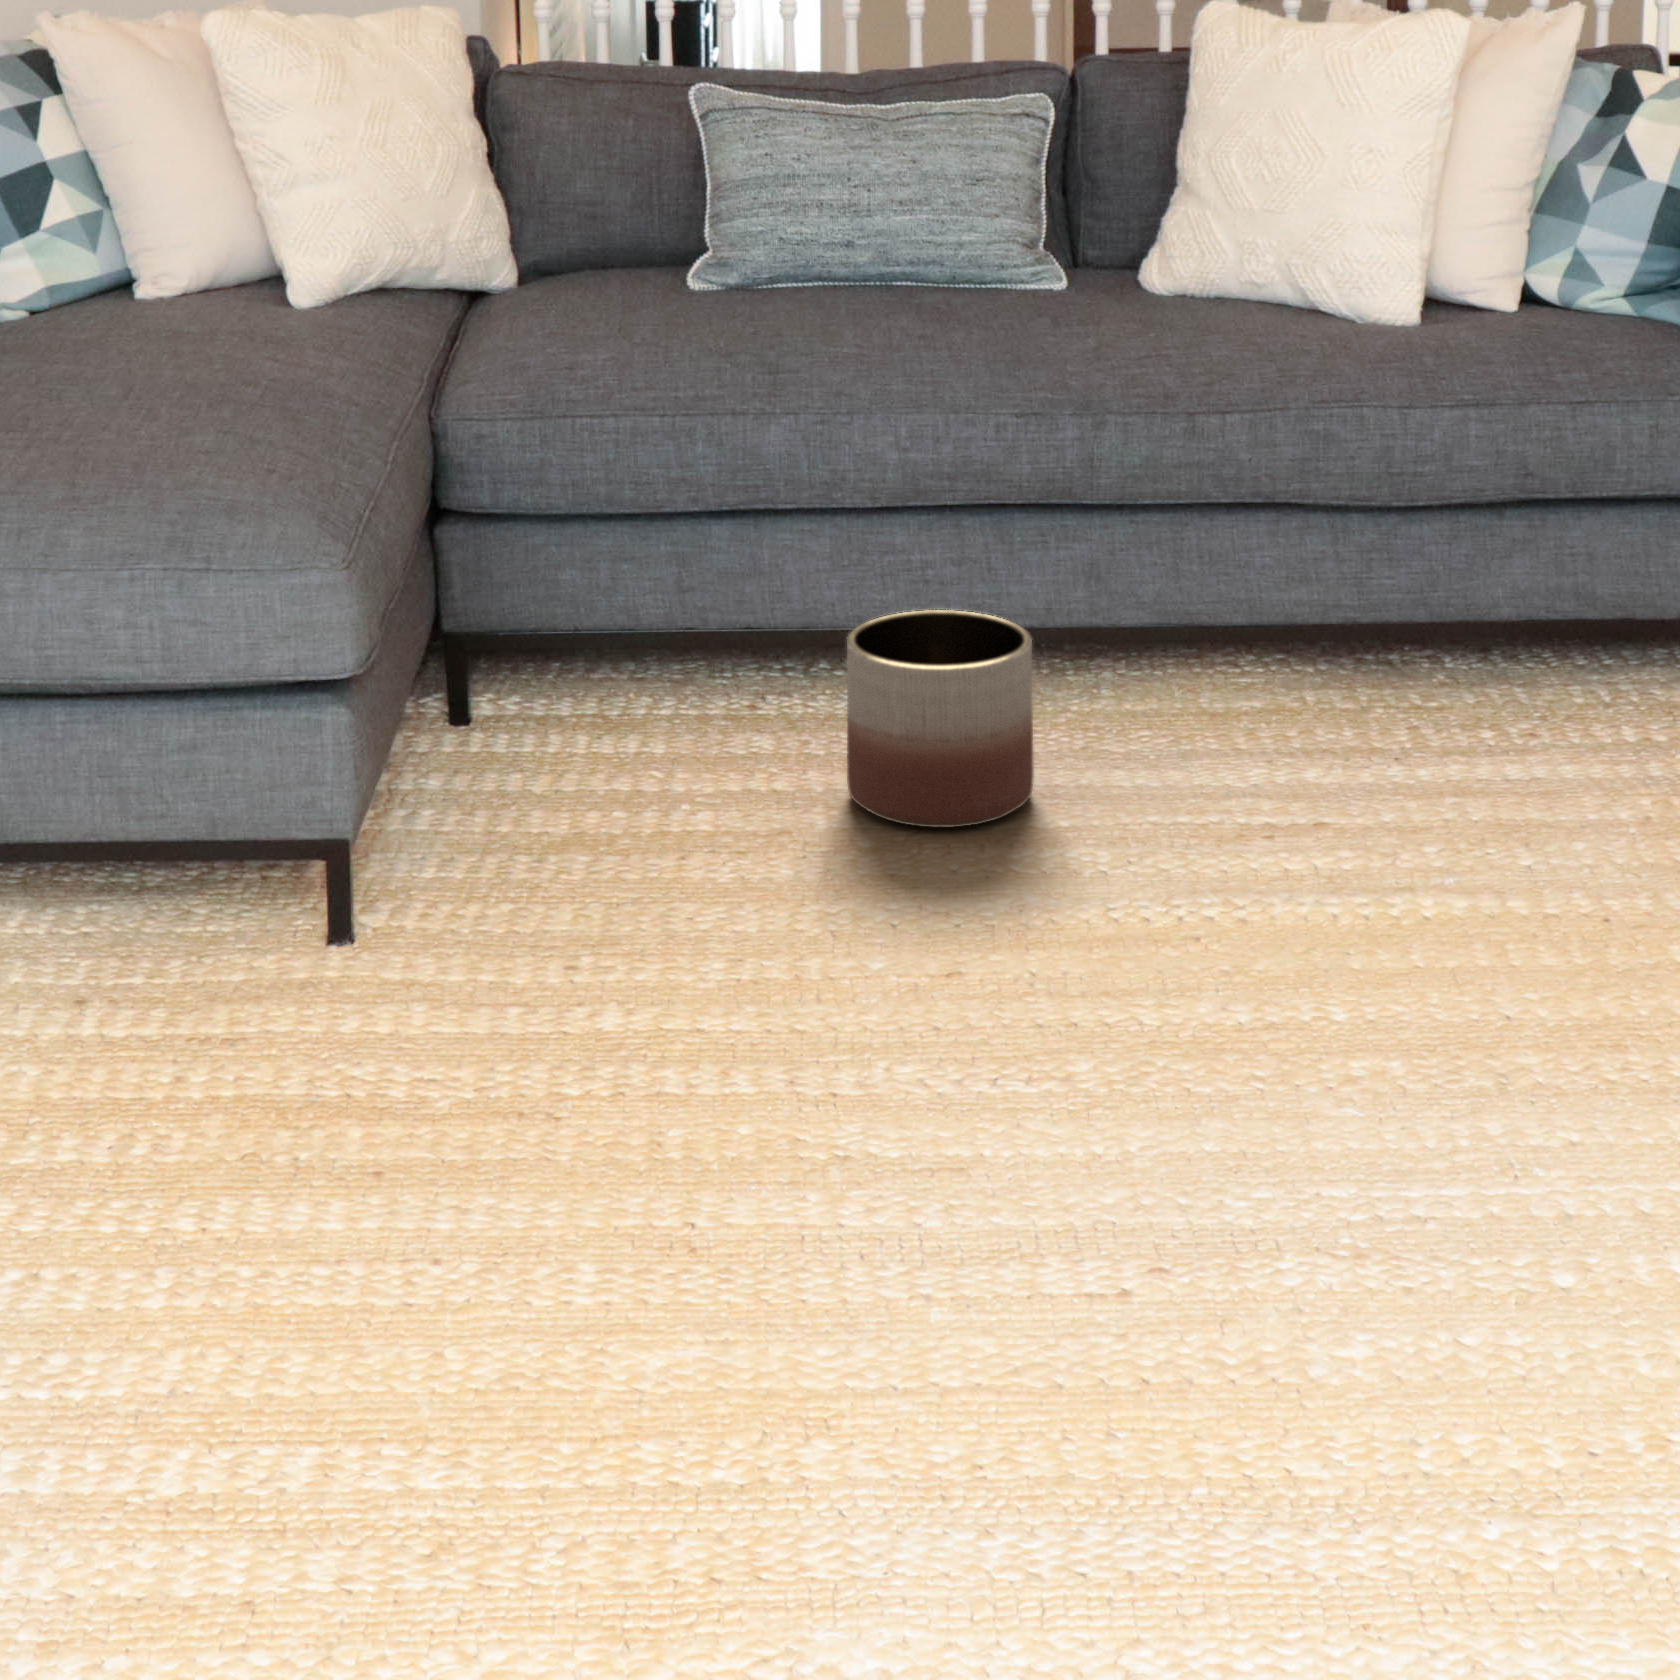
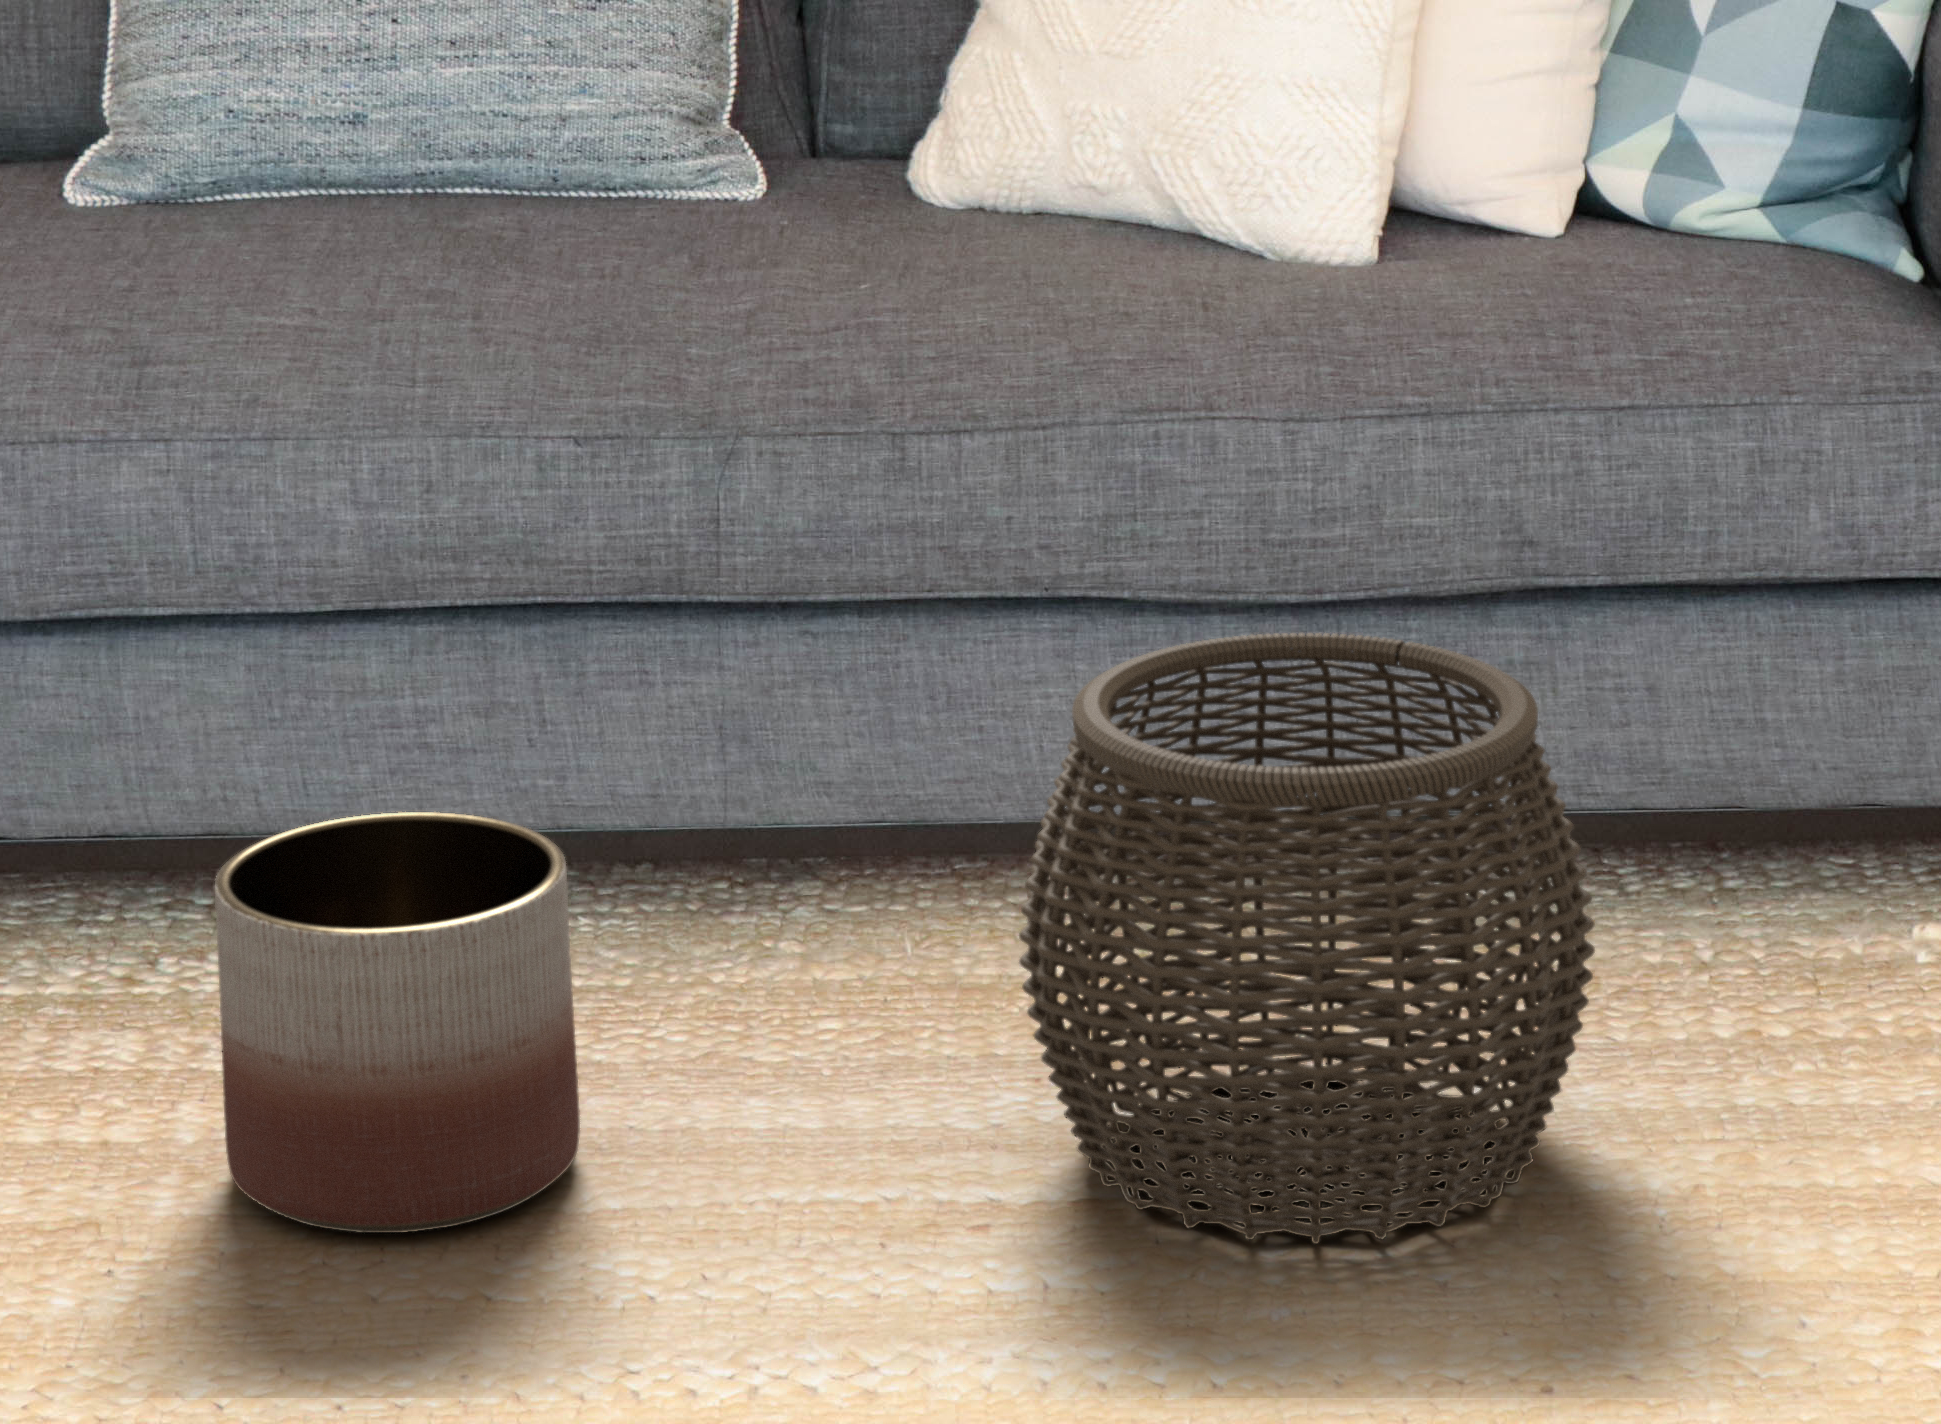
woven basket: none [1271,519,1582,837] -> present [1019,633,1595,1244]

